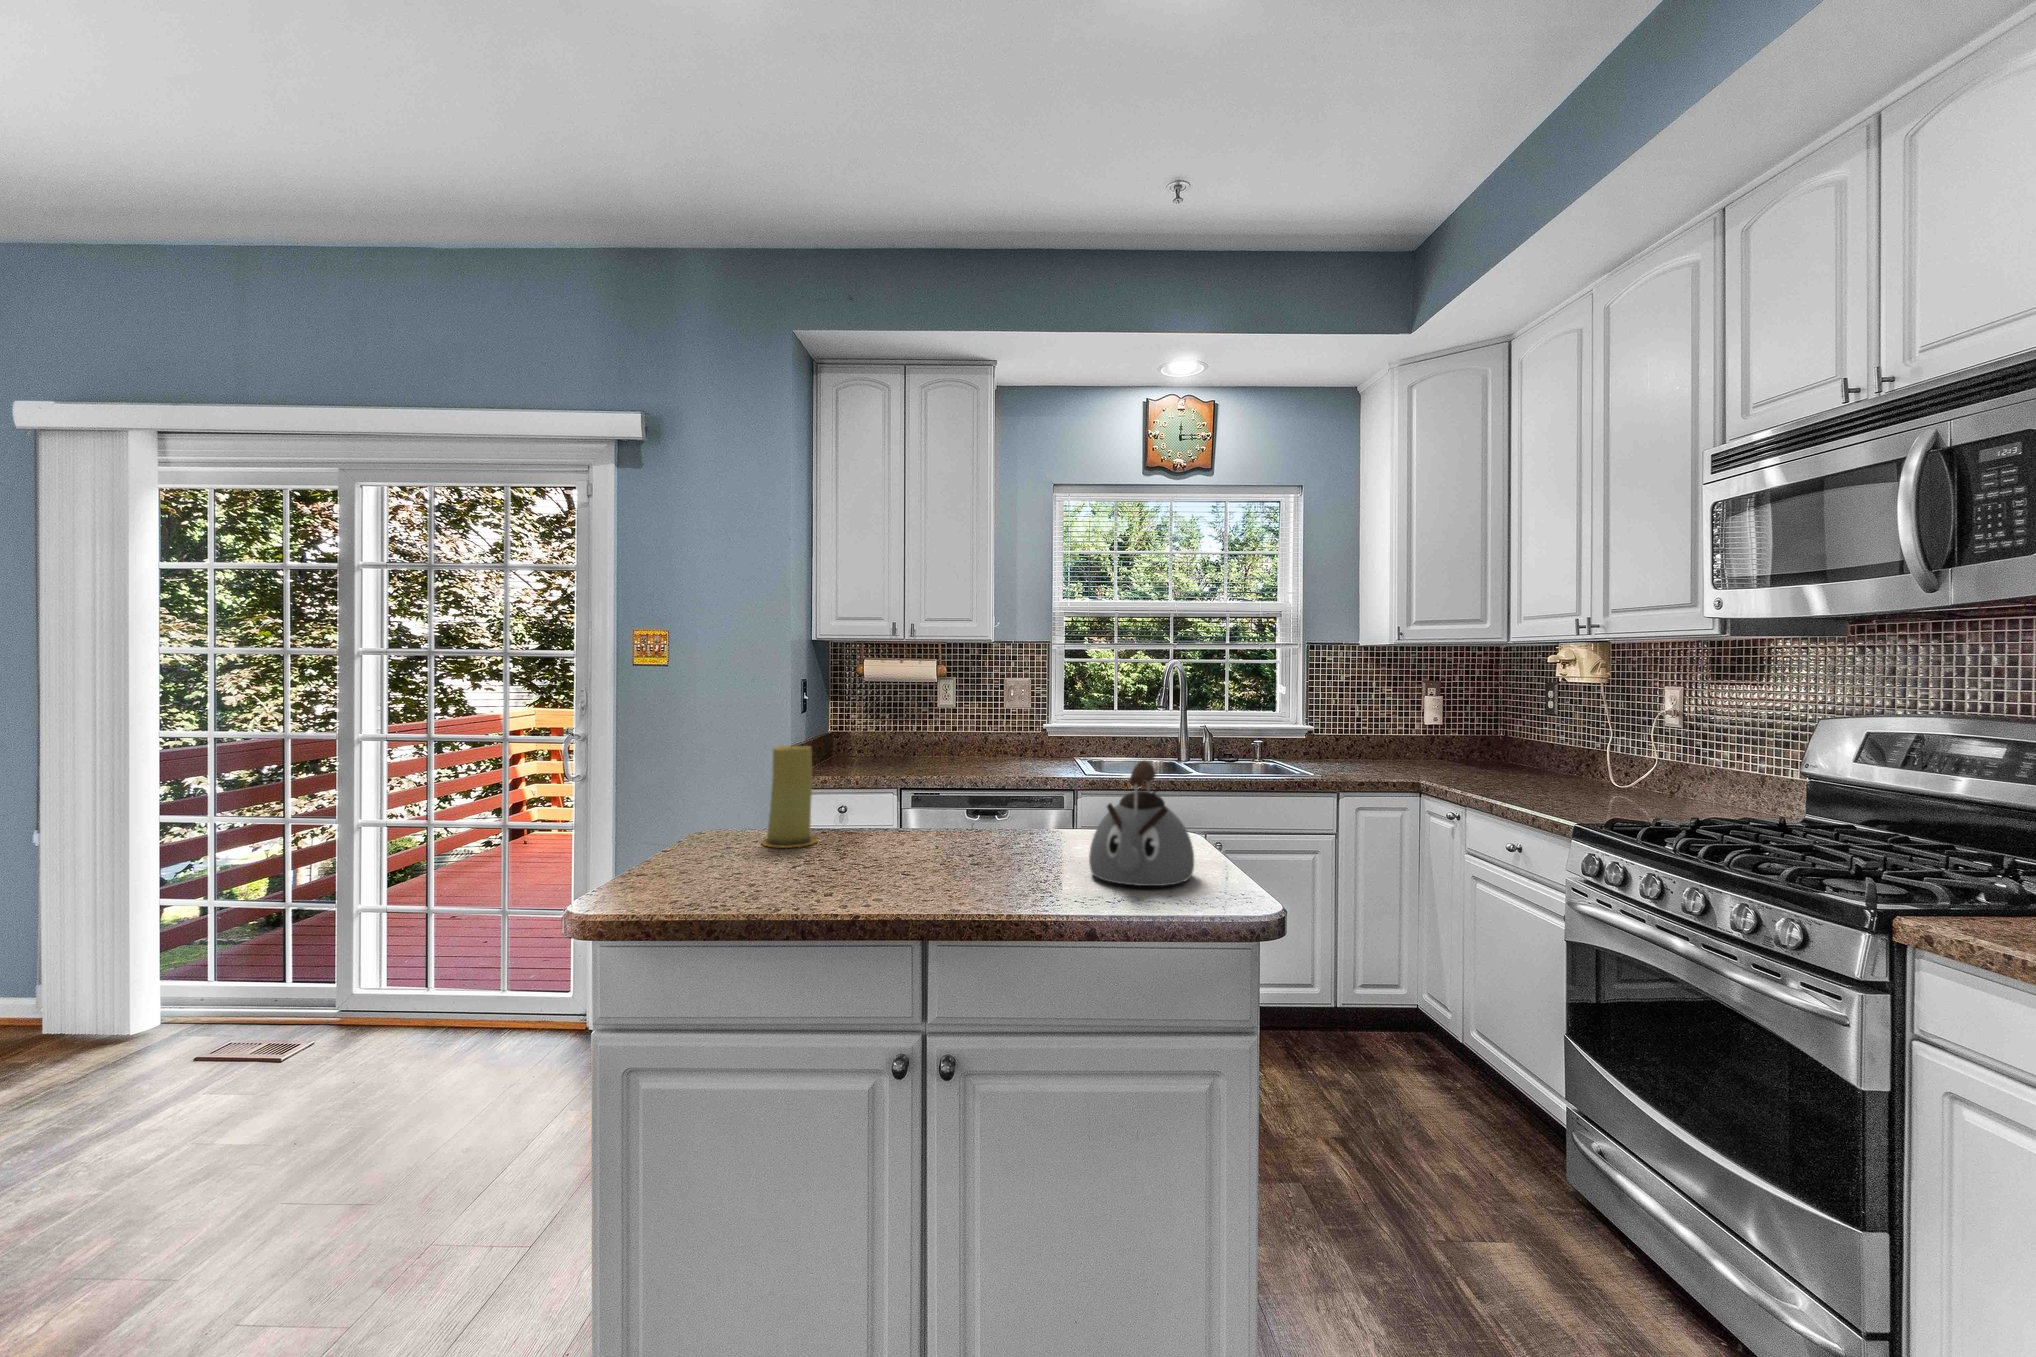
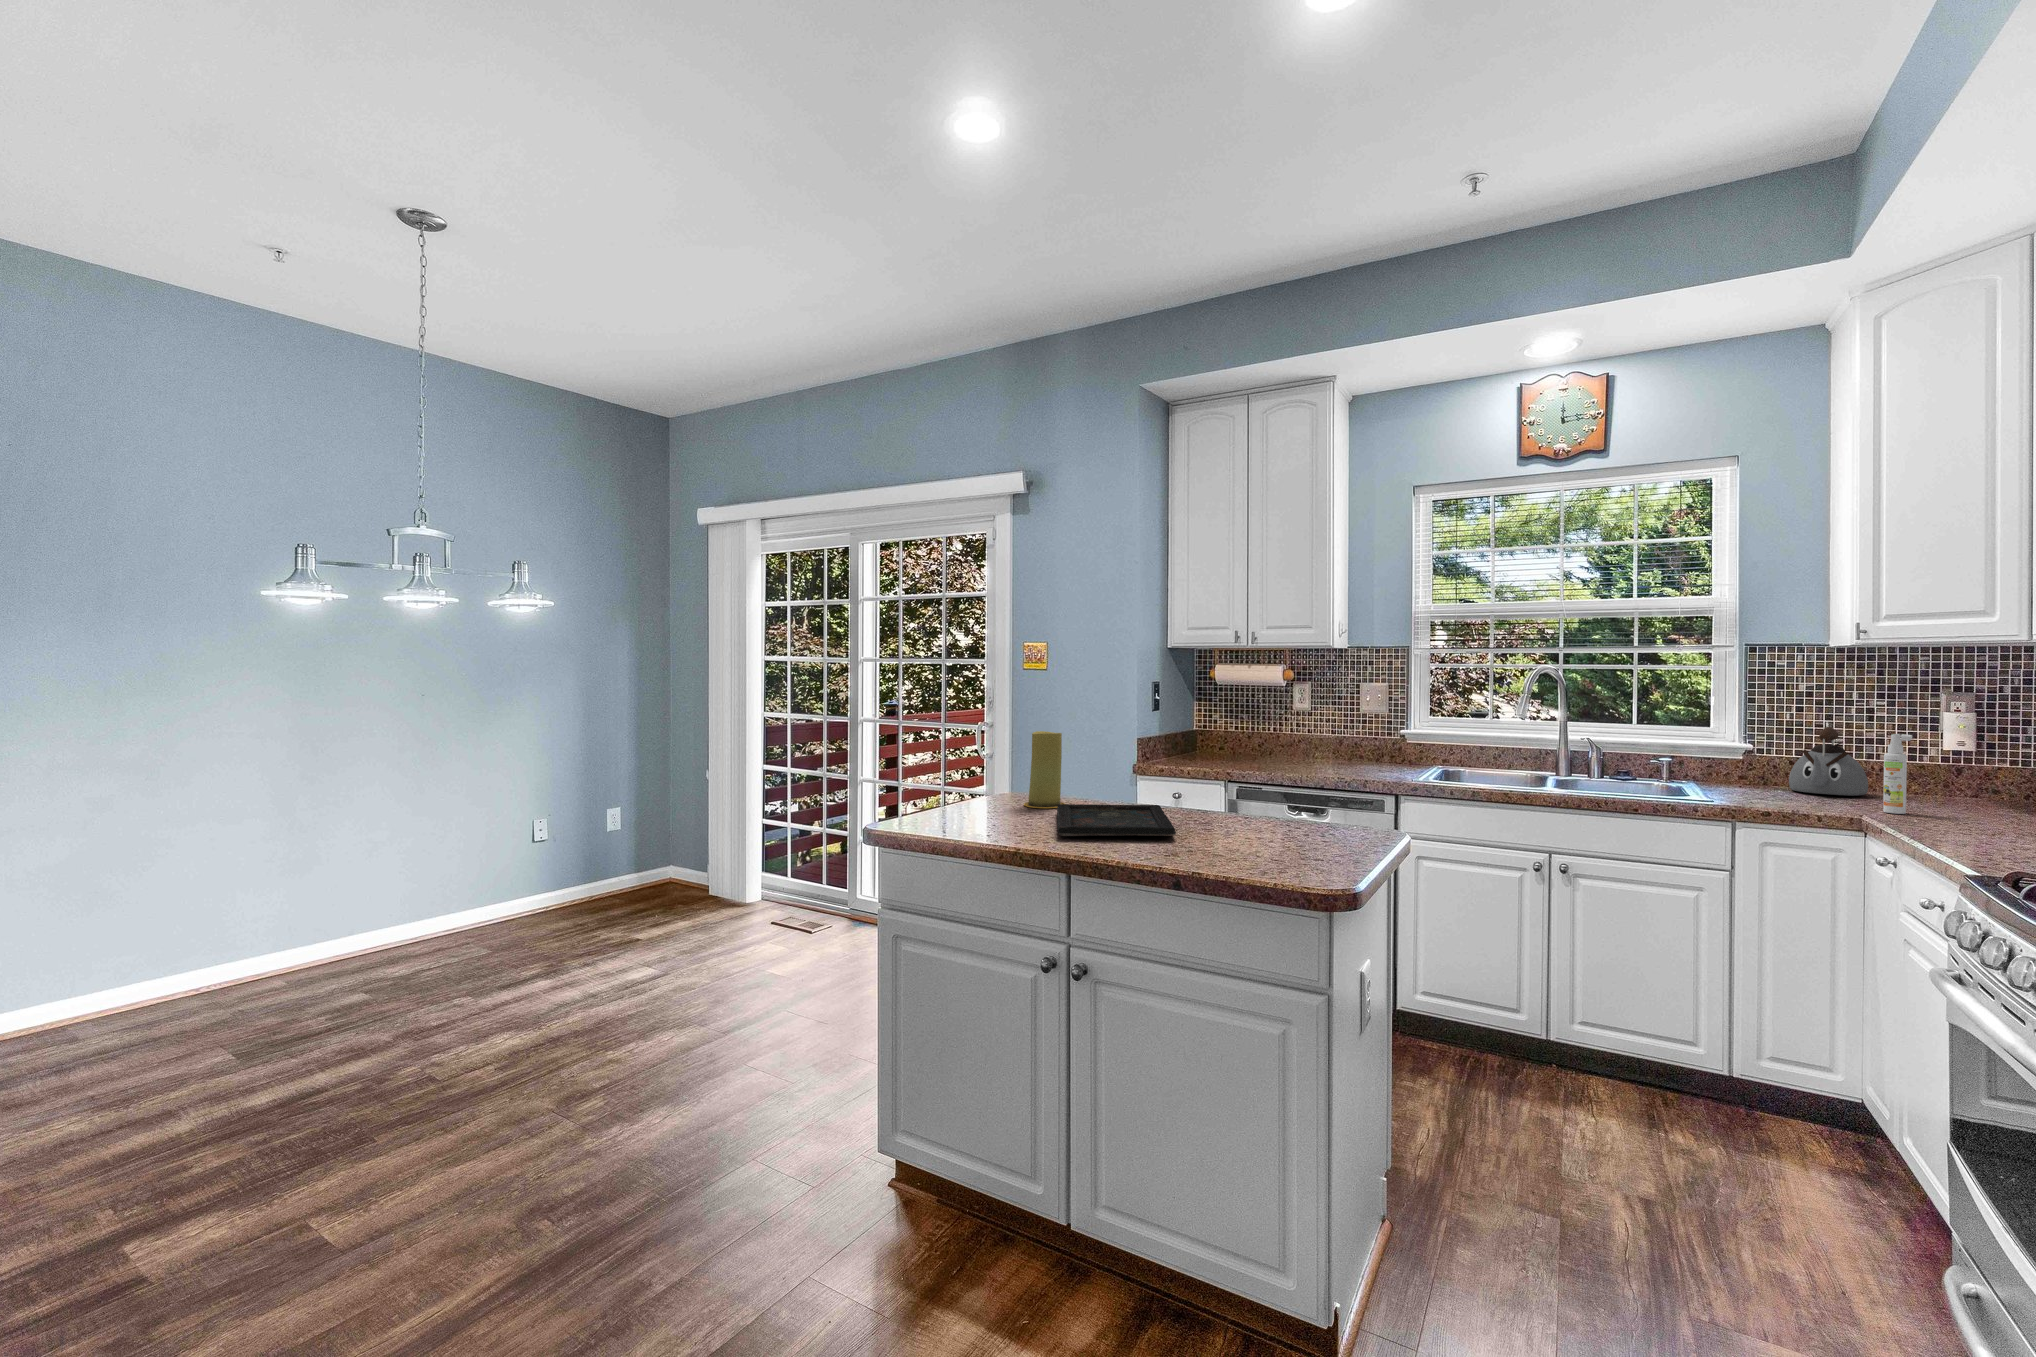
spray bottle: none [1426,715,1444,777] -> present [1883,734,1912,814]
kettle: present [1089,761,1194,886] -> present [1789,727,1868,796]
tray: none [825,829,1024,888] -> present [1057,804,1176,836]

